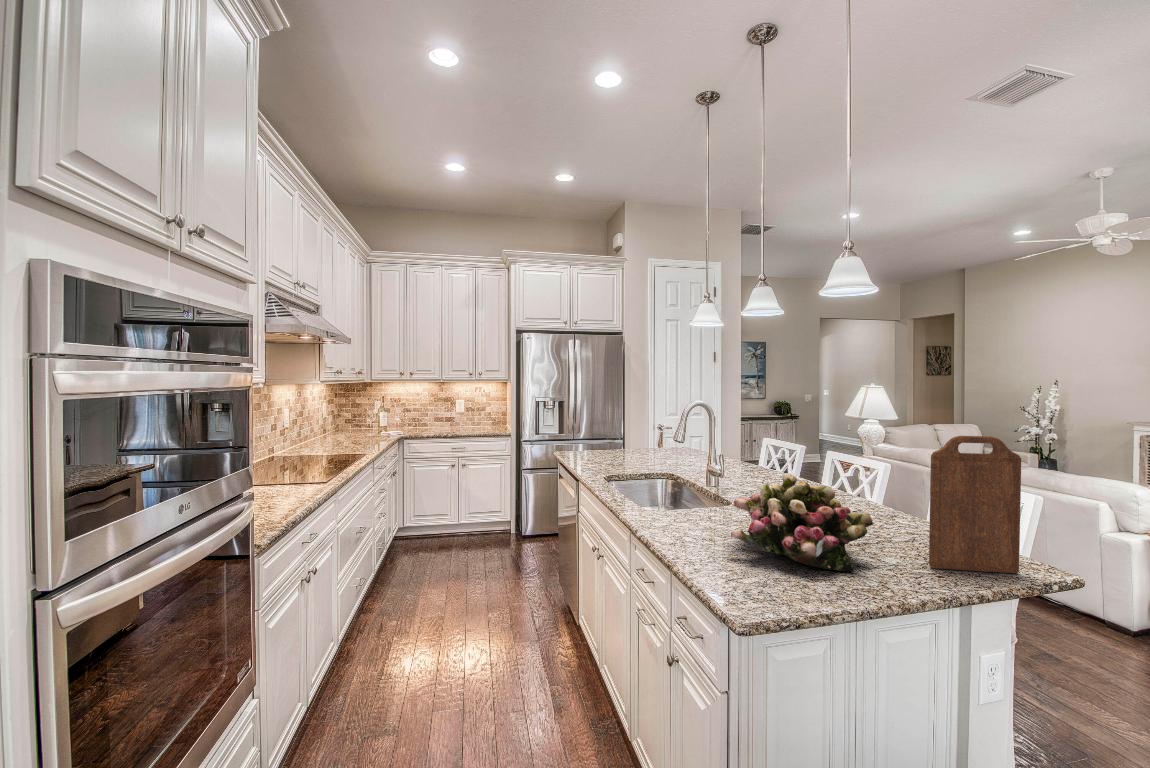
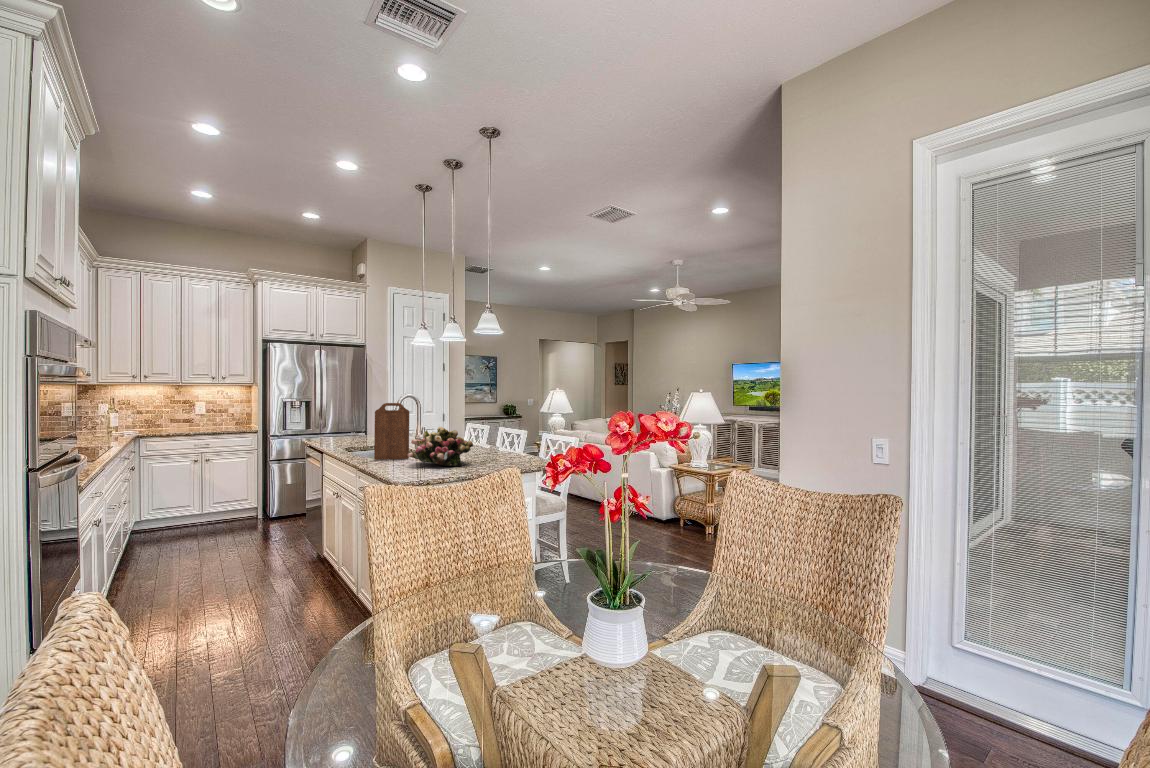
cutting board: present [929,436,1021,573] -> present [374,403,409,460]

